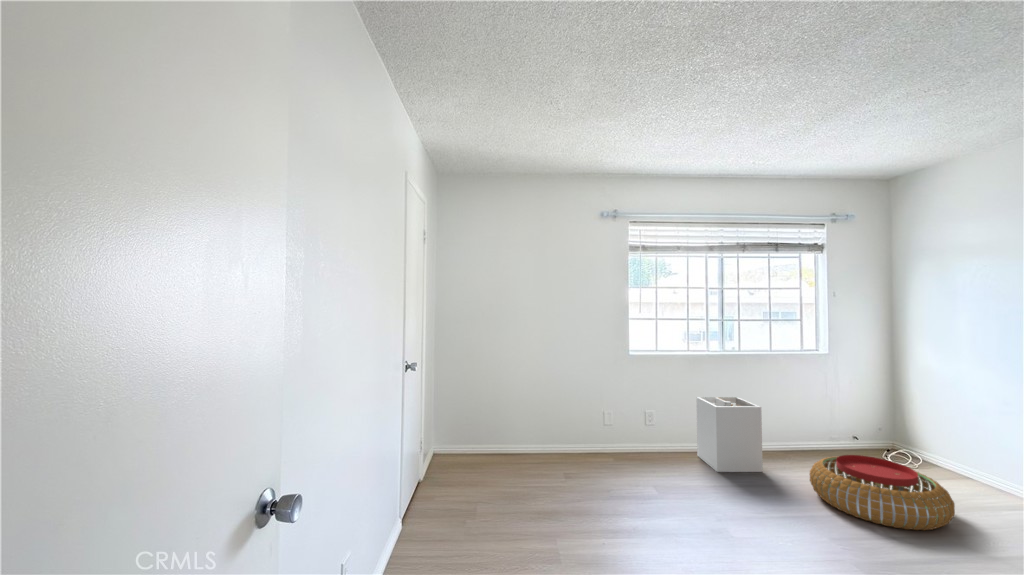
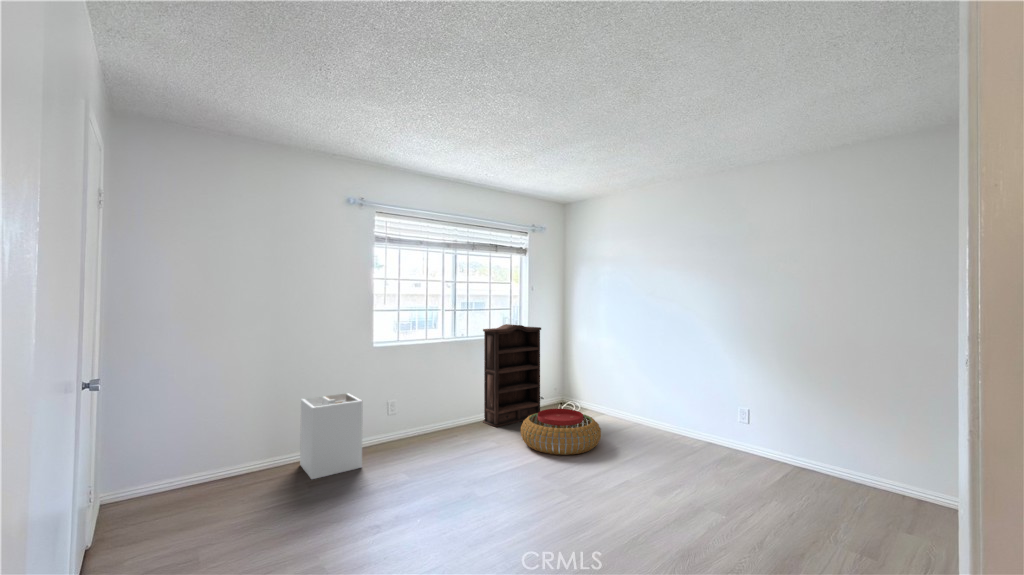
bookshelf: none [759,338,852,462] -> present [483,324,541,427]
laundry hamper: present [696,397,763,472] -> present [300,393,363,479]

